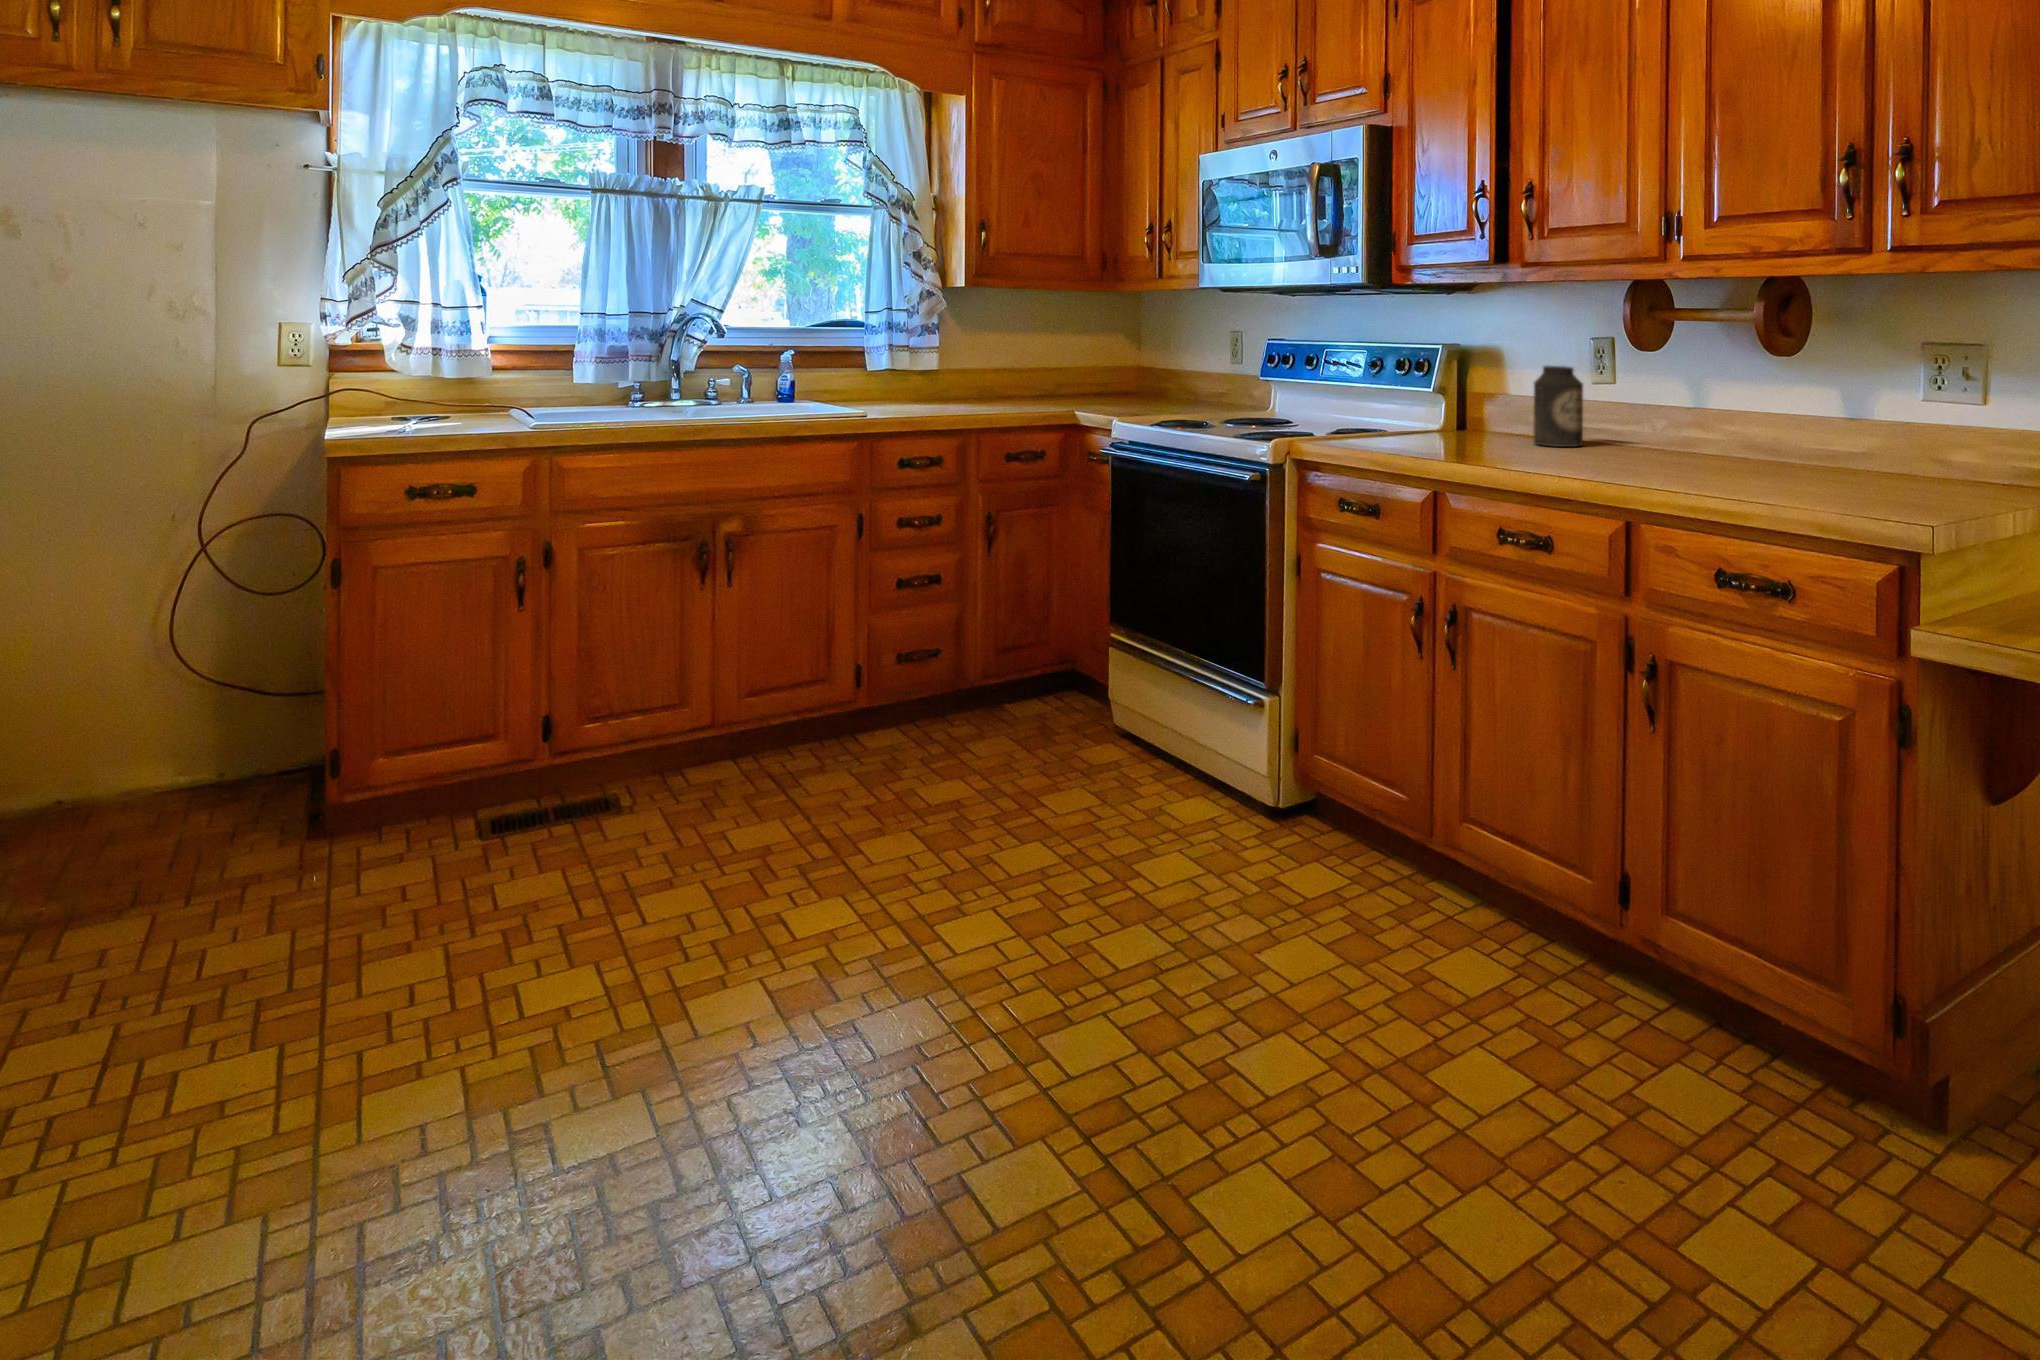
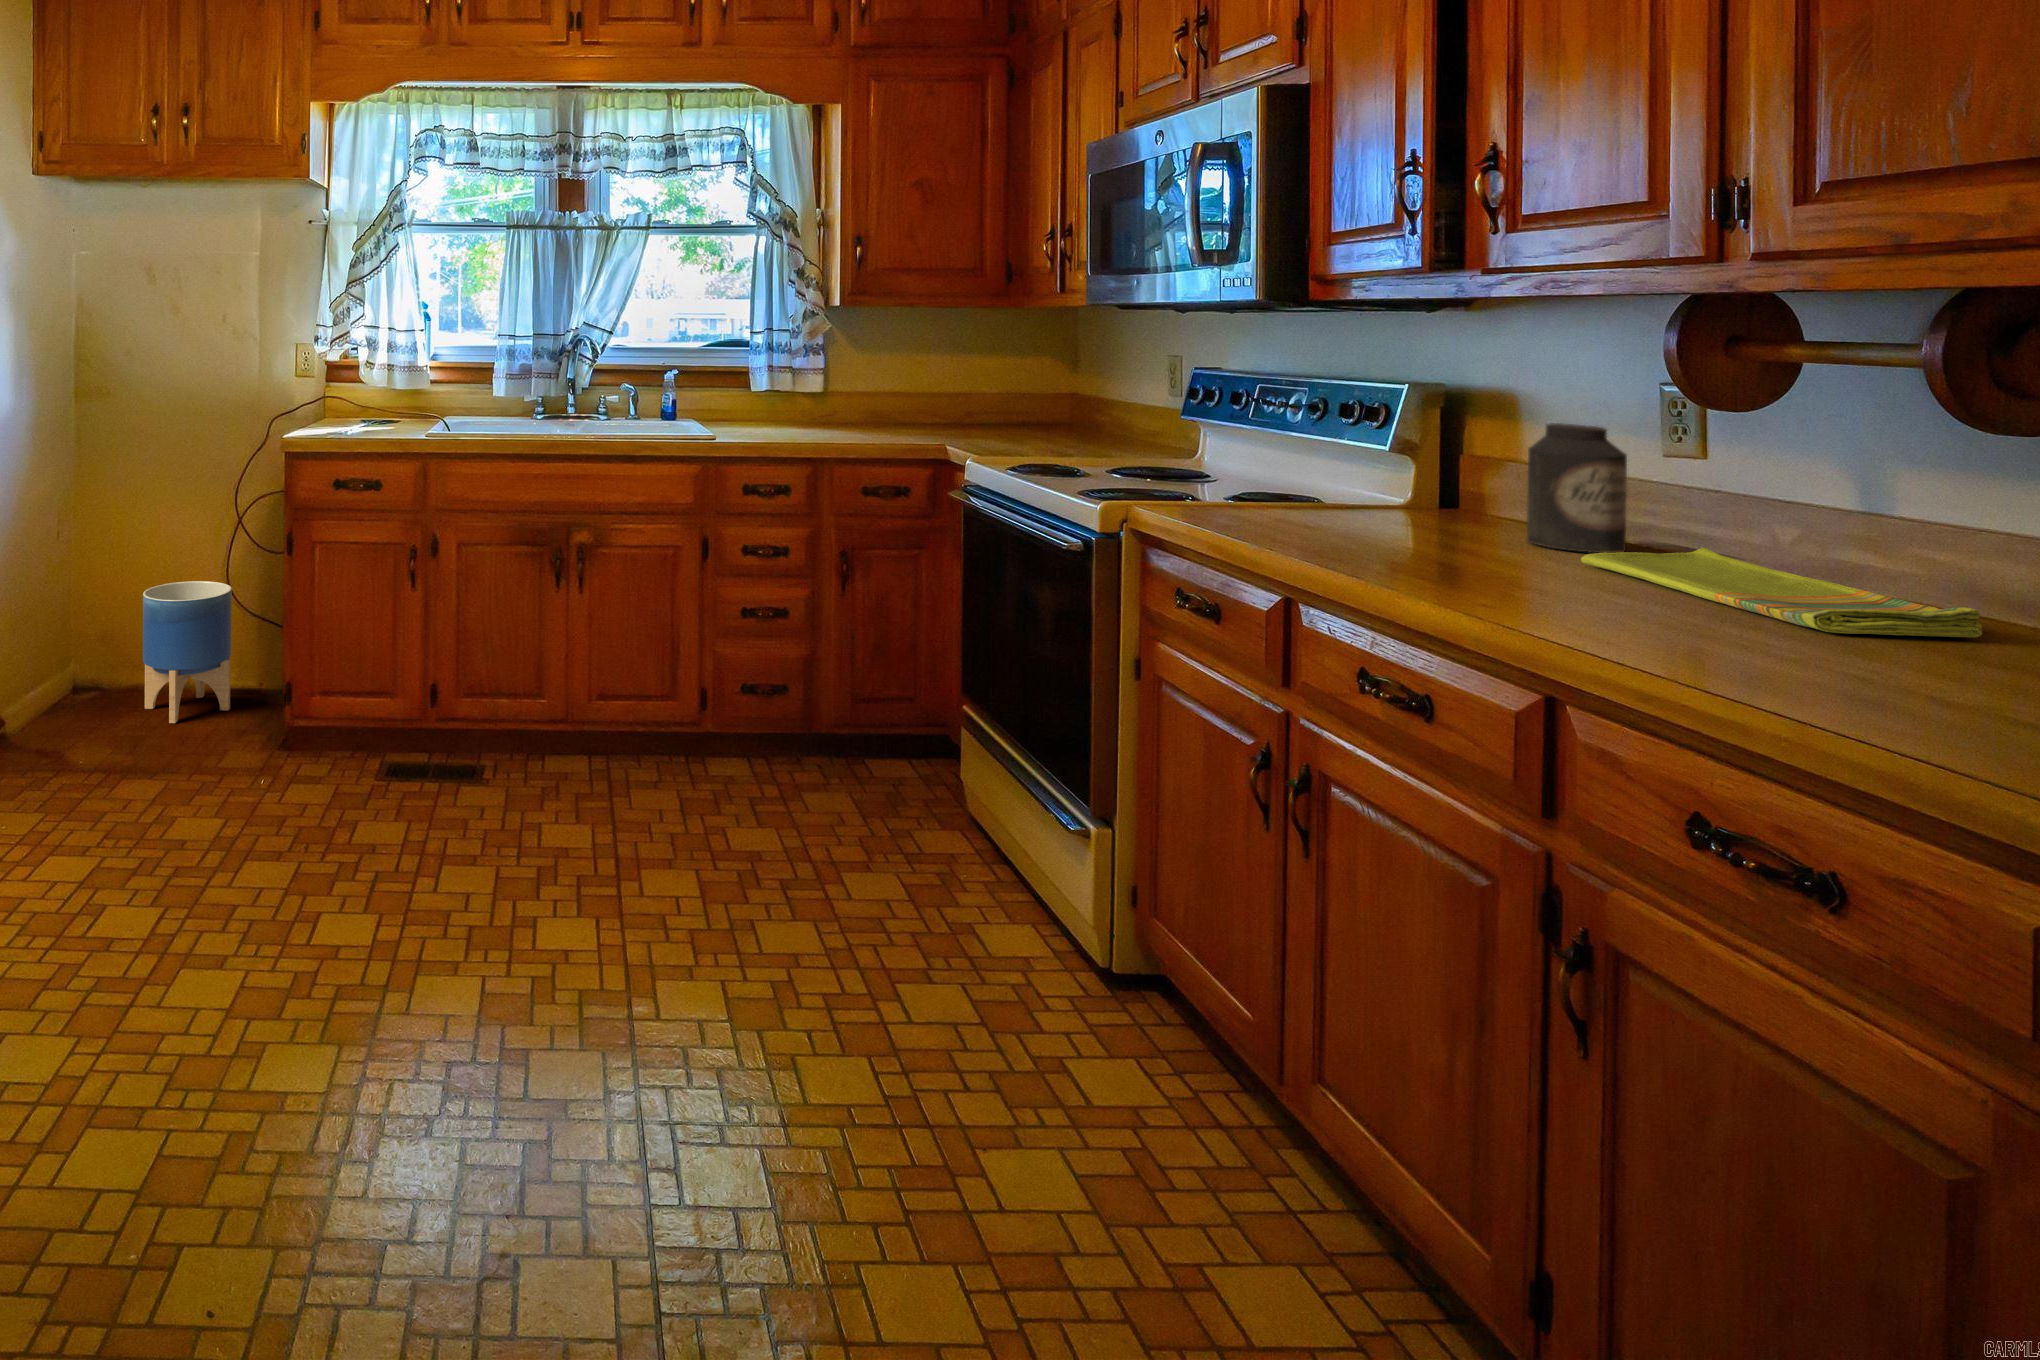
dish towel: none [1575,437,1760,471] -> present [1581,548,1982,637]
planter: none [20,656,185,861] -> present [143,581,232,723]

